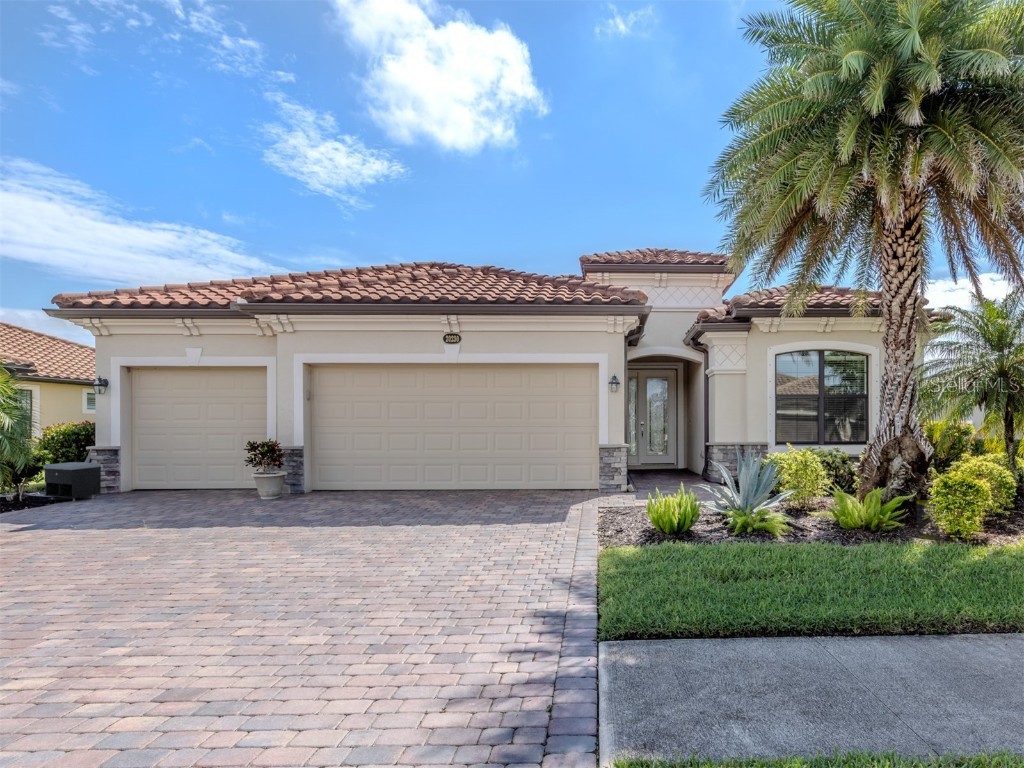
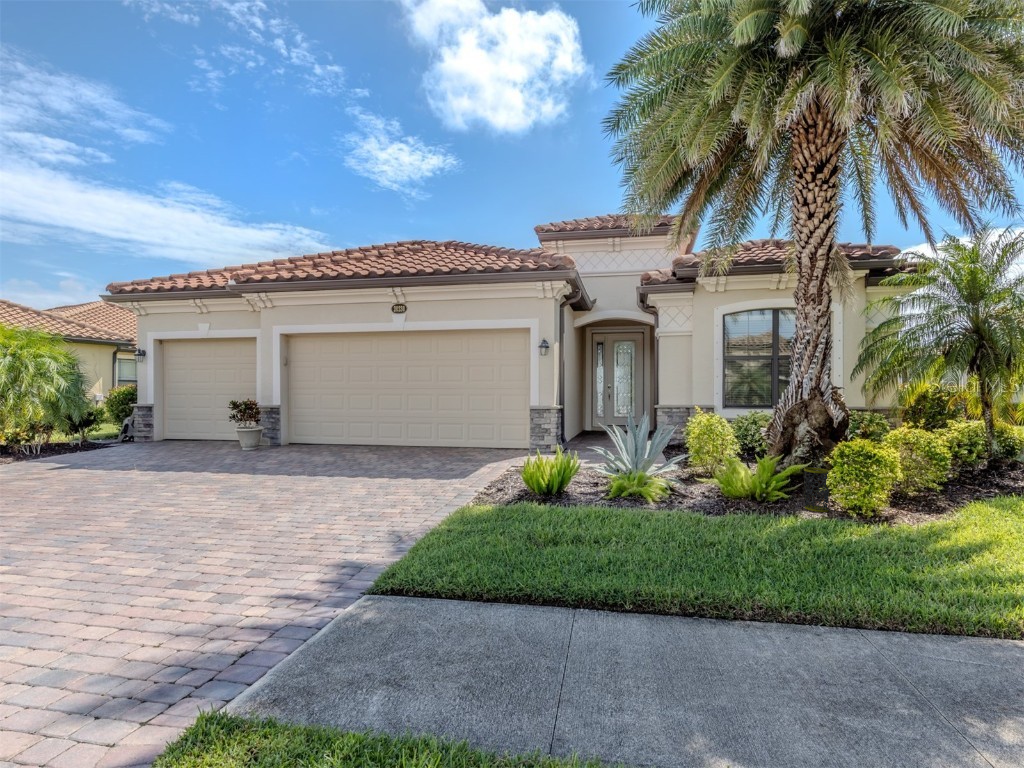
storage bench: present [43,462,101,501] -> none [97,416,138,446]

